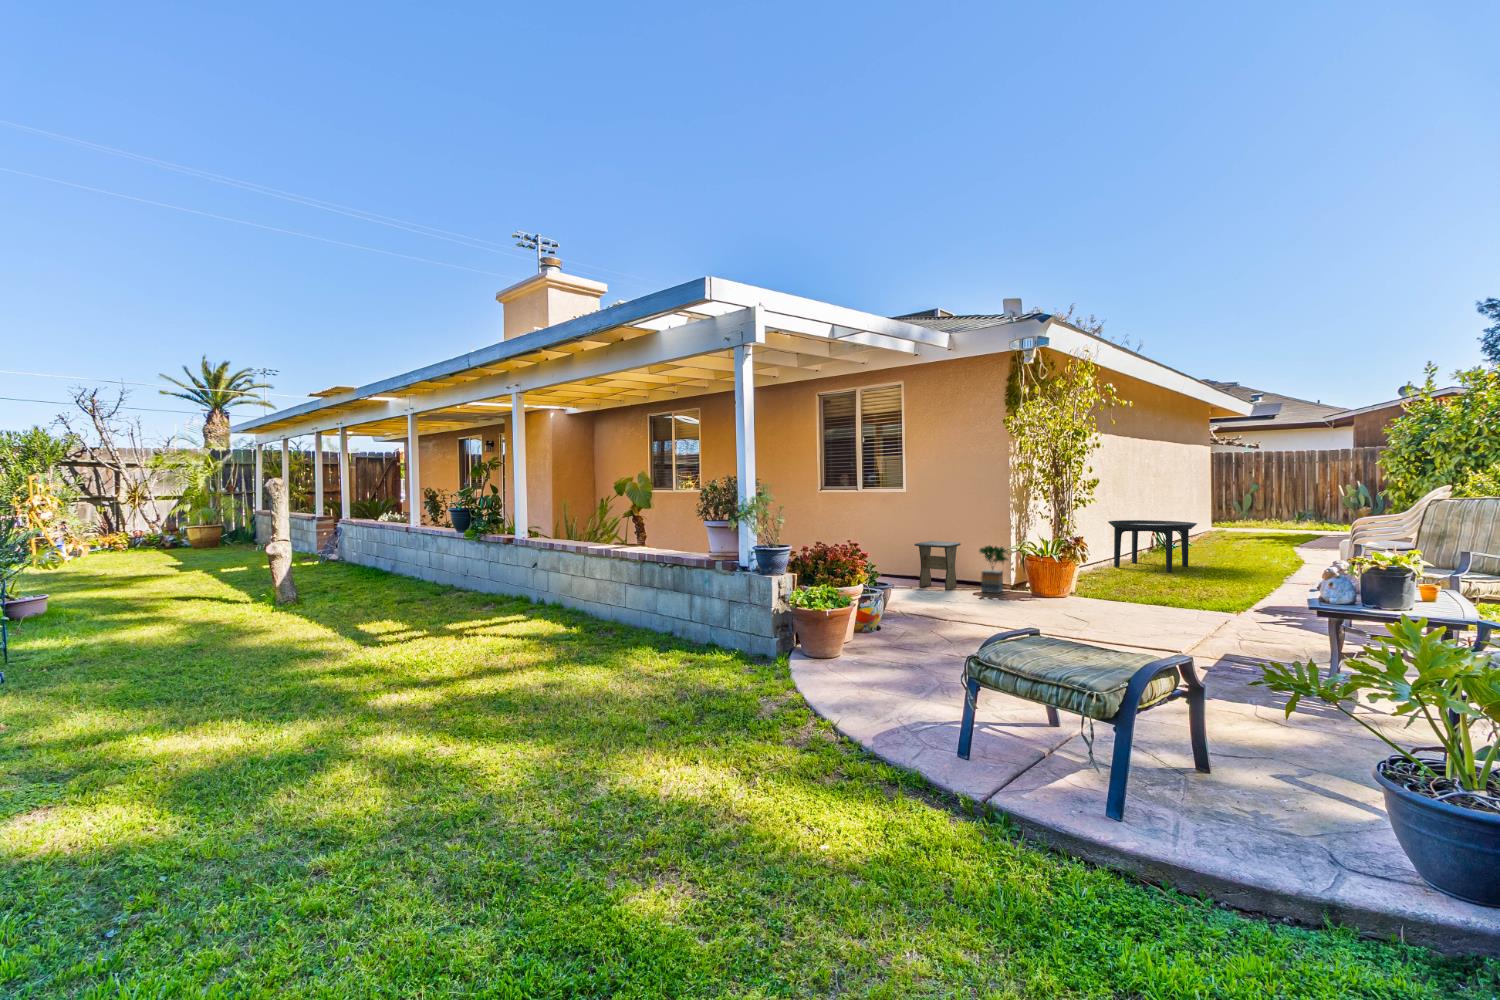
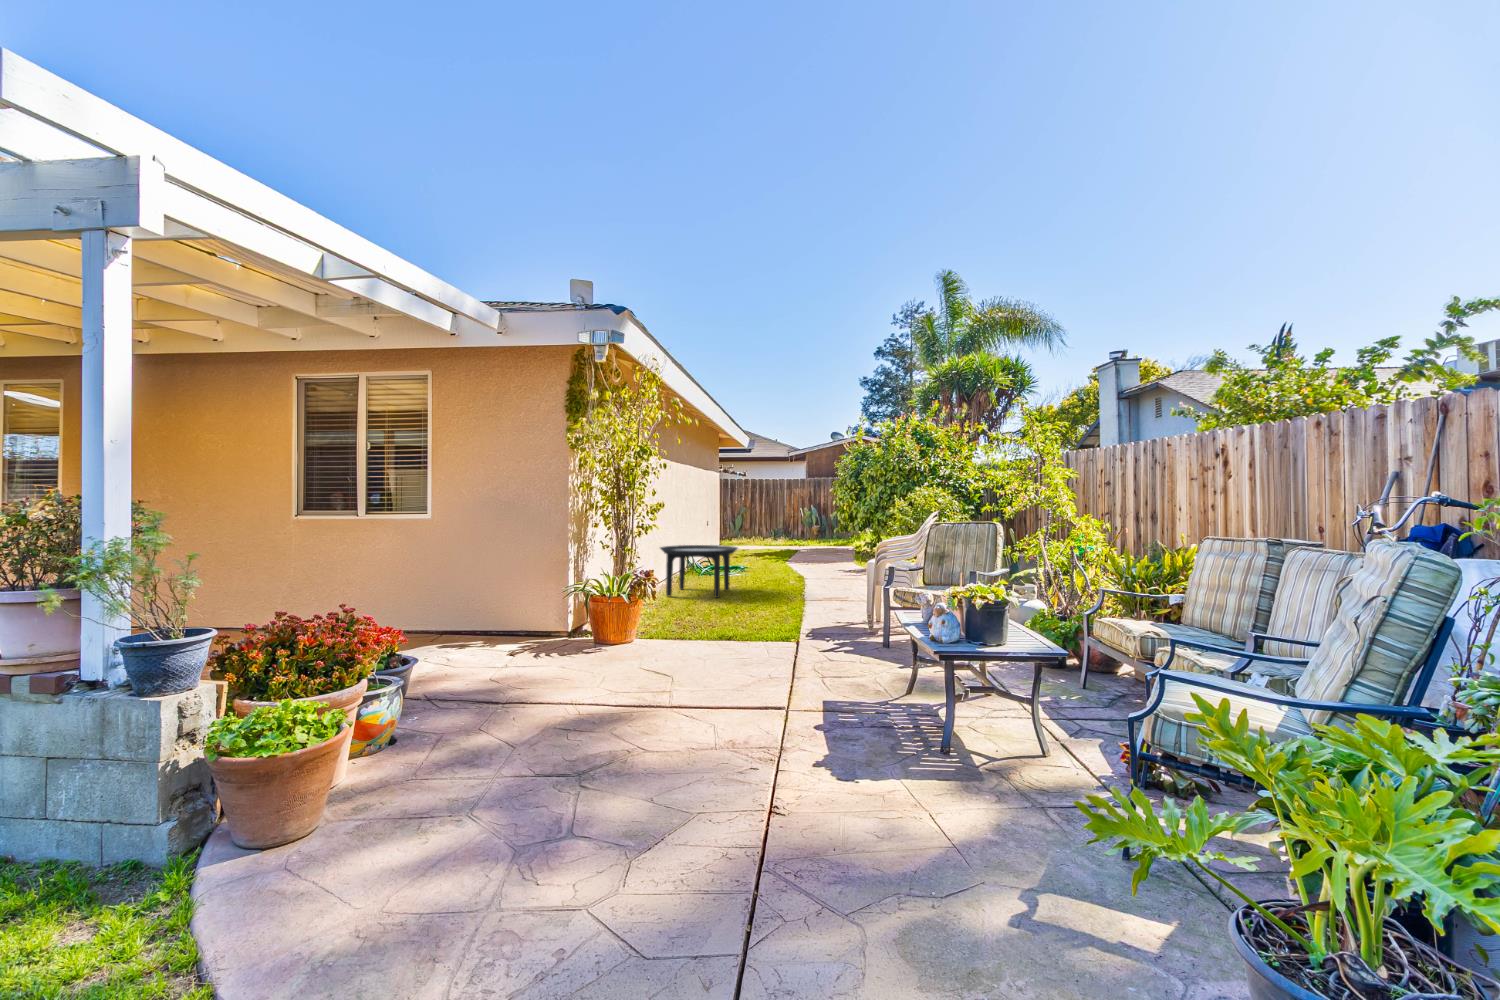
stool: present [914,541,961,590] -> none [445,584,509,649]
potted tree: present [979,546,1009,593] -> none [531,586,572,647]

